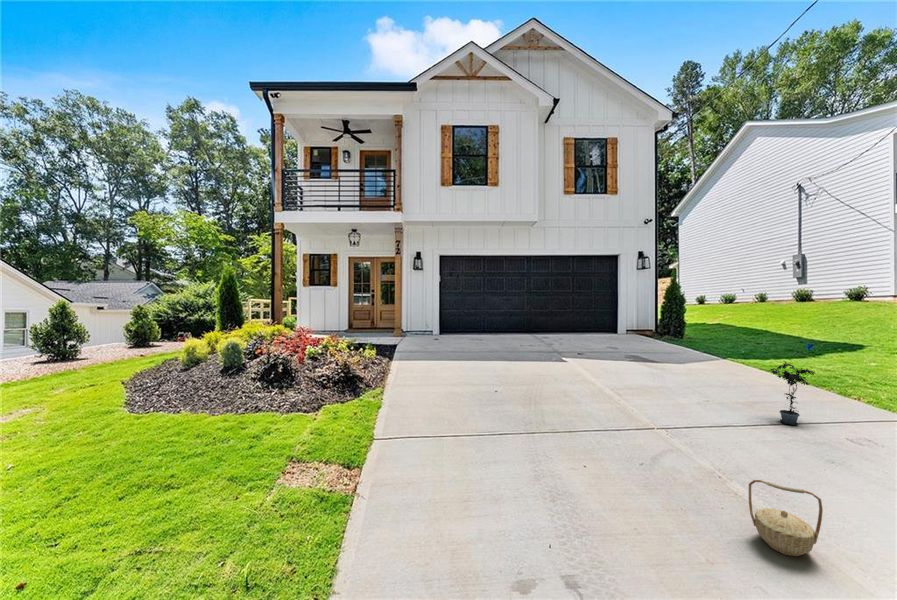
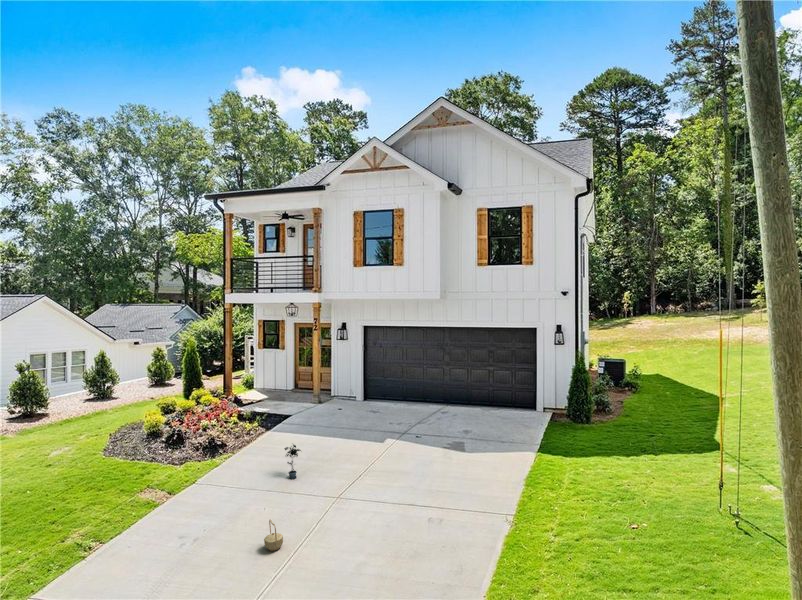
potted plant: present [770,362,815,425] -> present [284,445,301,479]

